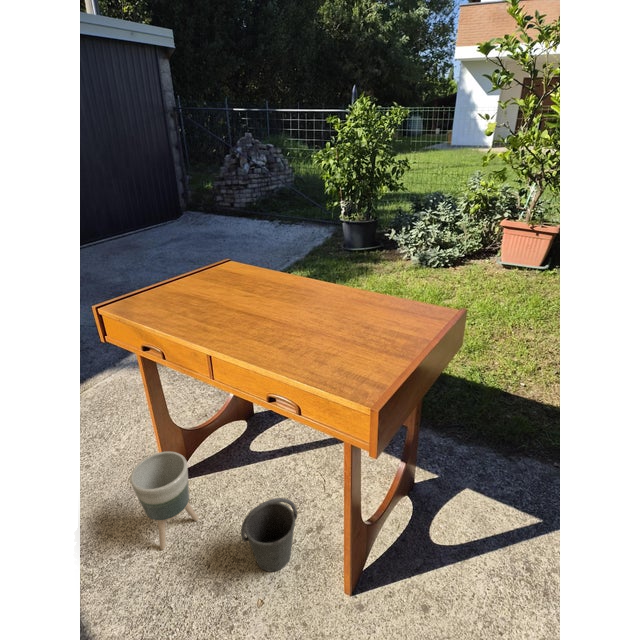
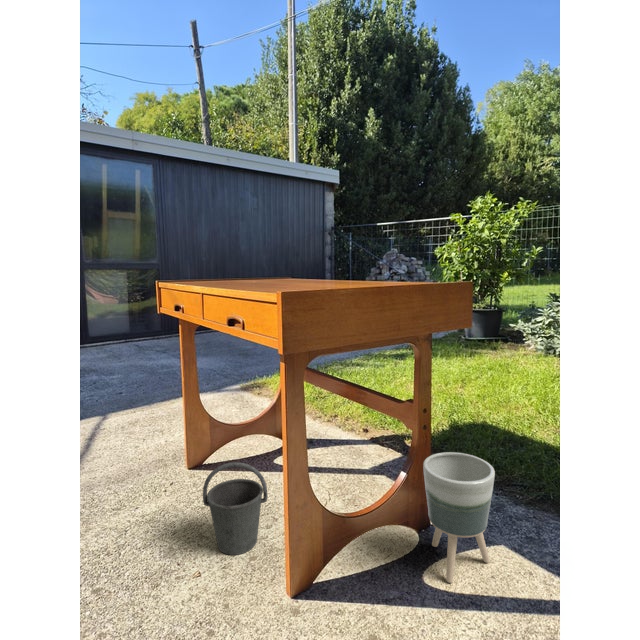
planter: present [130,451,199,549] -> present [423,452,495,583]

